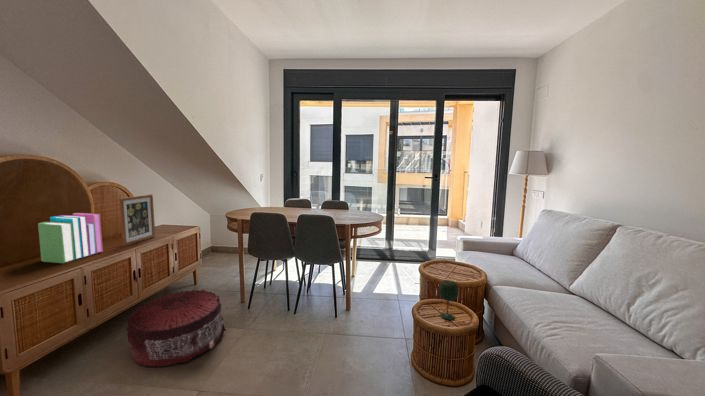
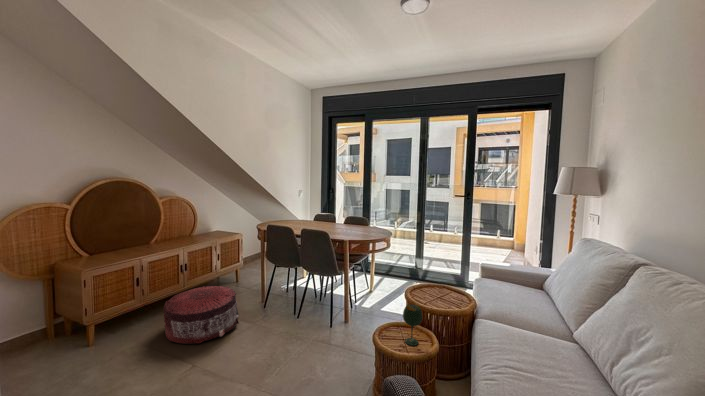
picture frame: present [120,194,155,246] -> none [176,205,205,245]
books: present [38,213,103,263] -> none [119,218,160,255]

